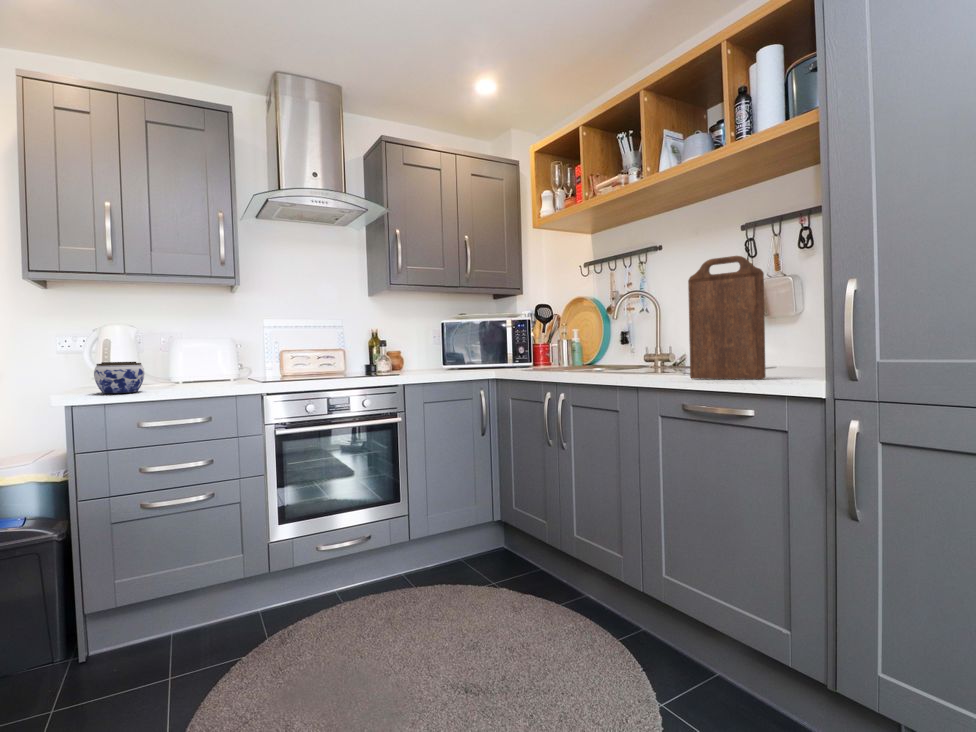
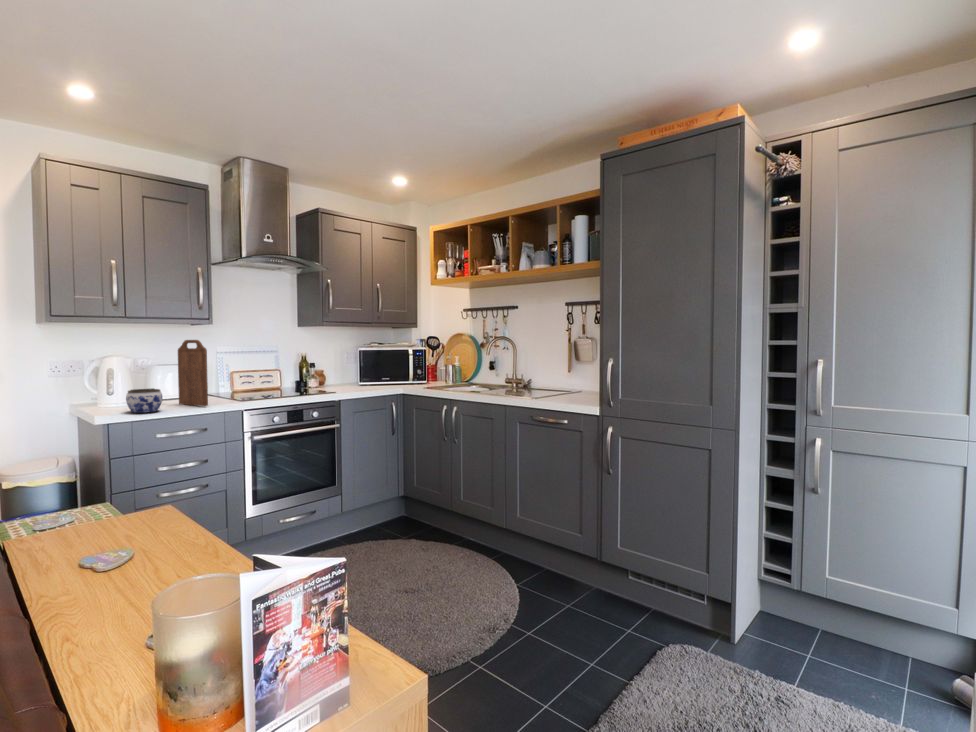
cutting board: present [688,256,765,379] -> present [178,340,208,406]

